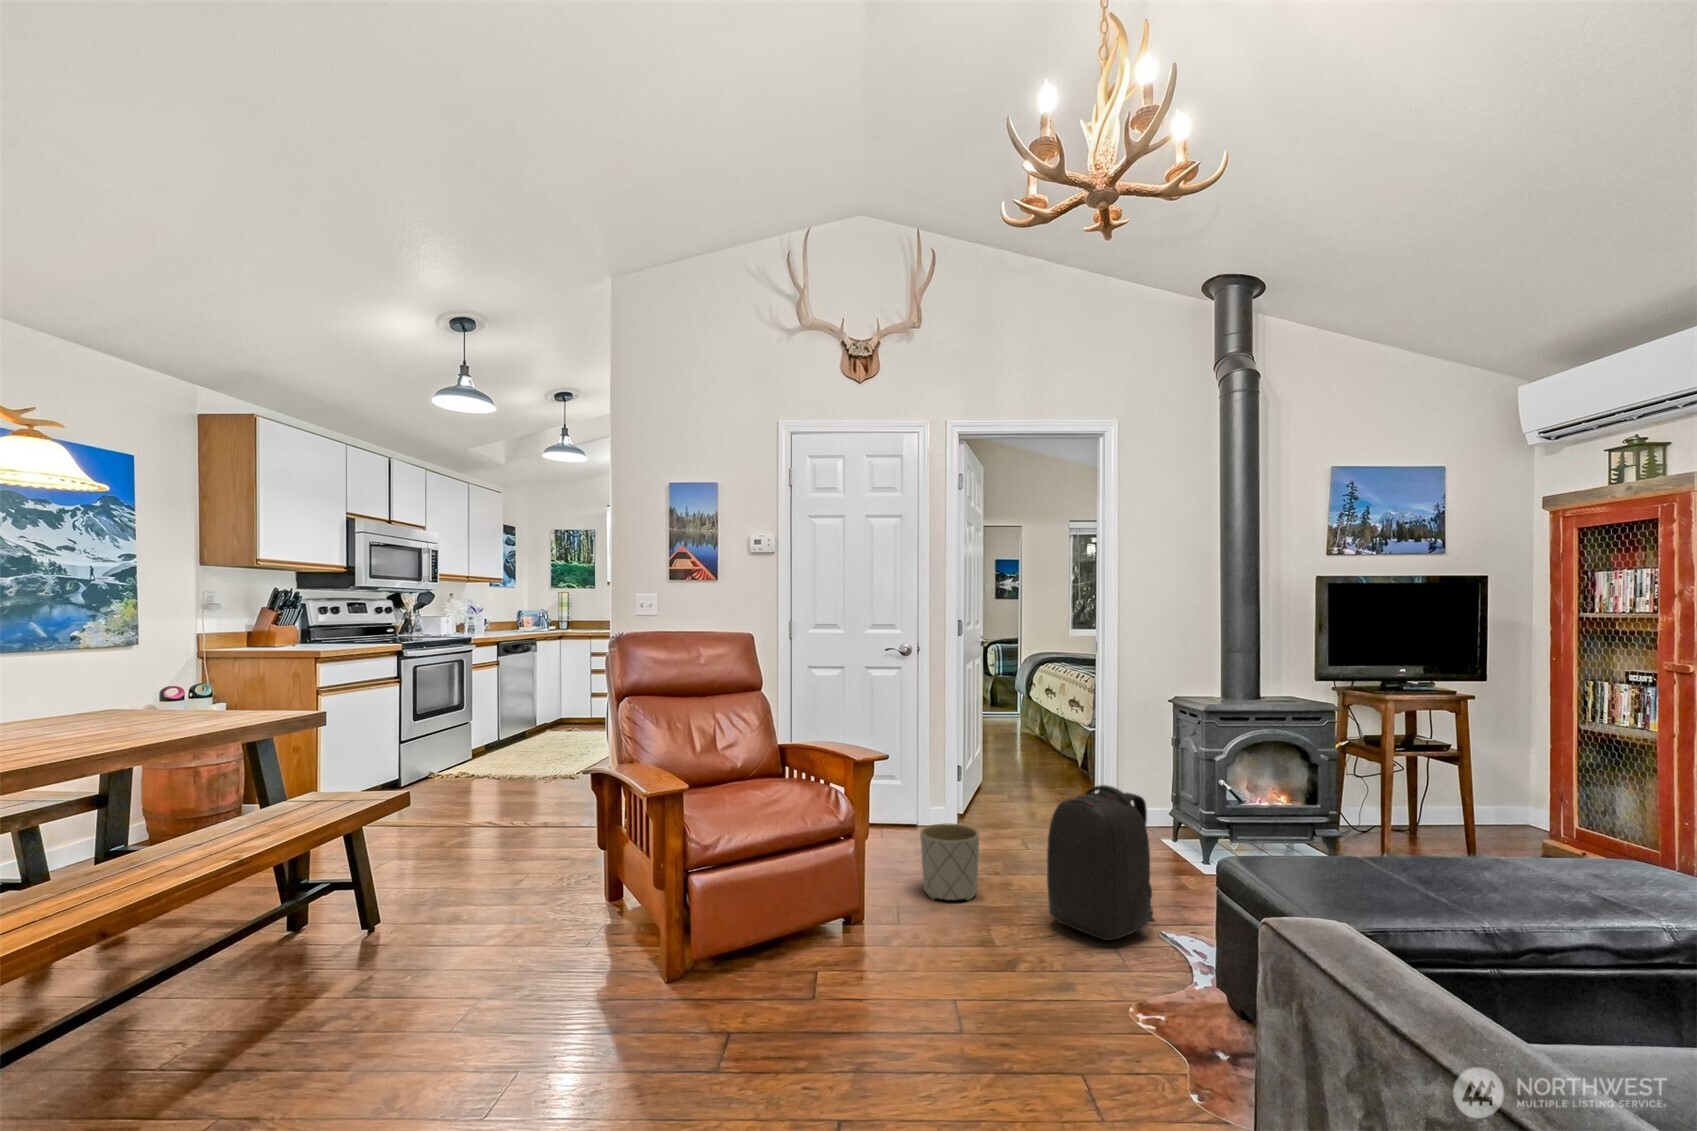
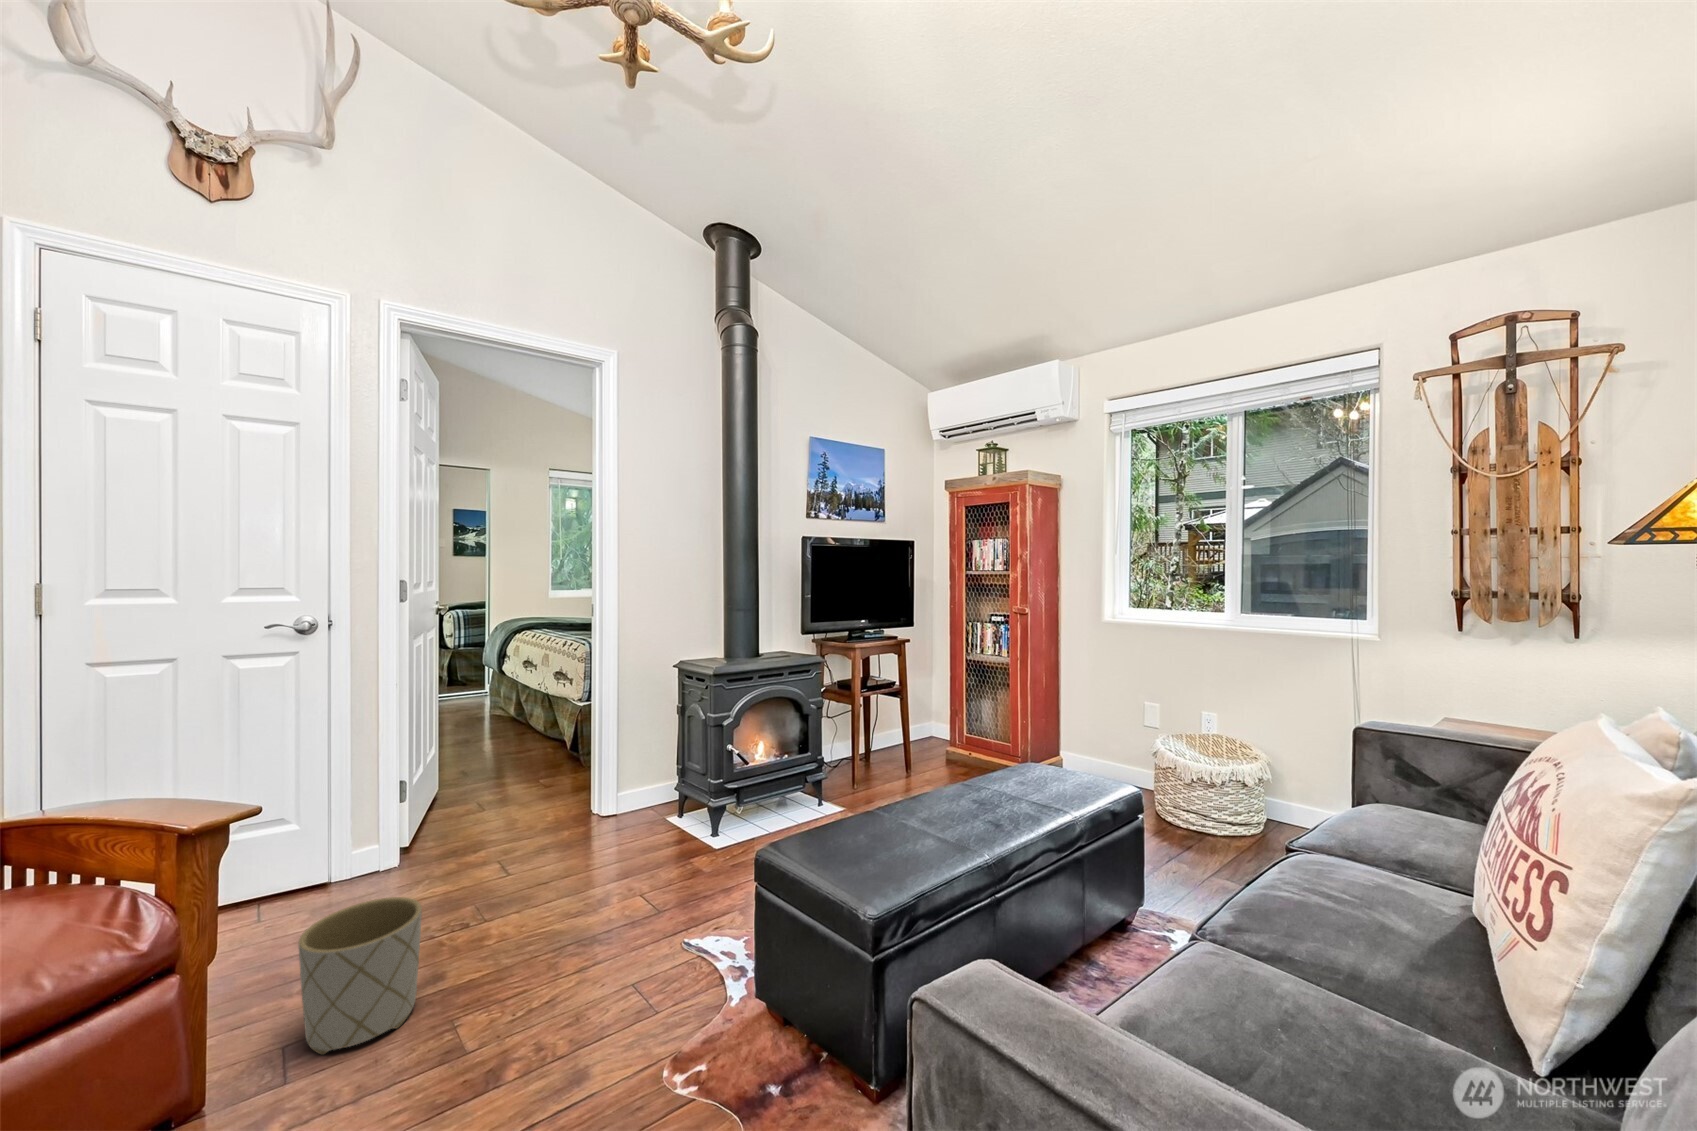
backpack: present [1047,785,1154,940] -> none [541,795,691,1027]

